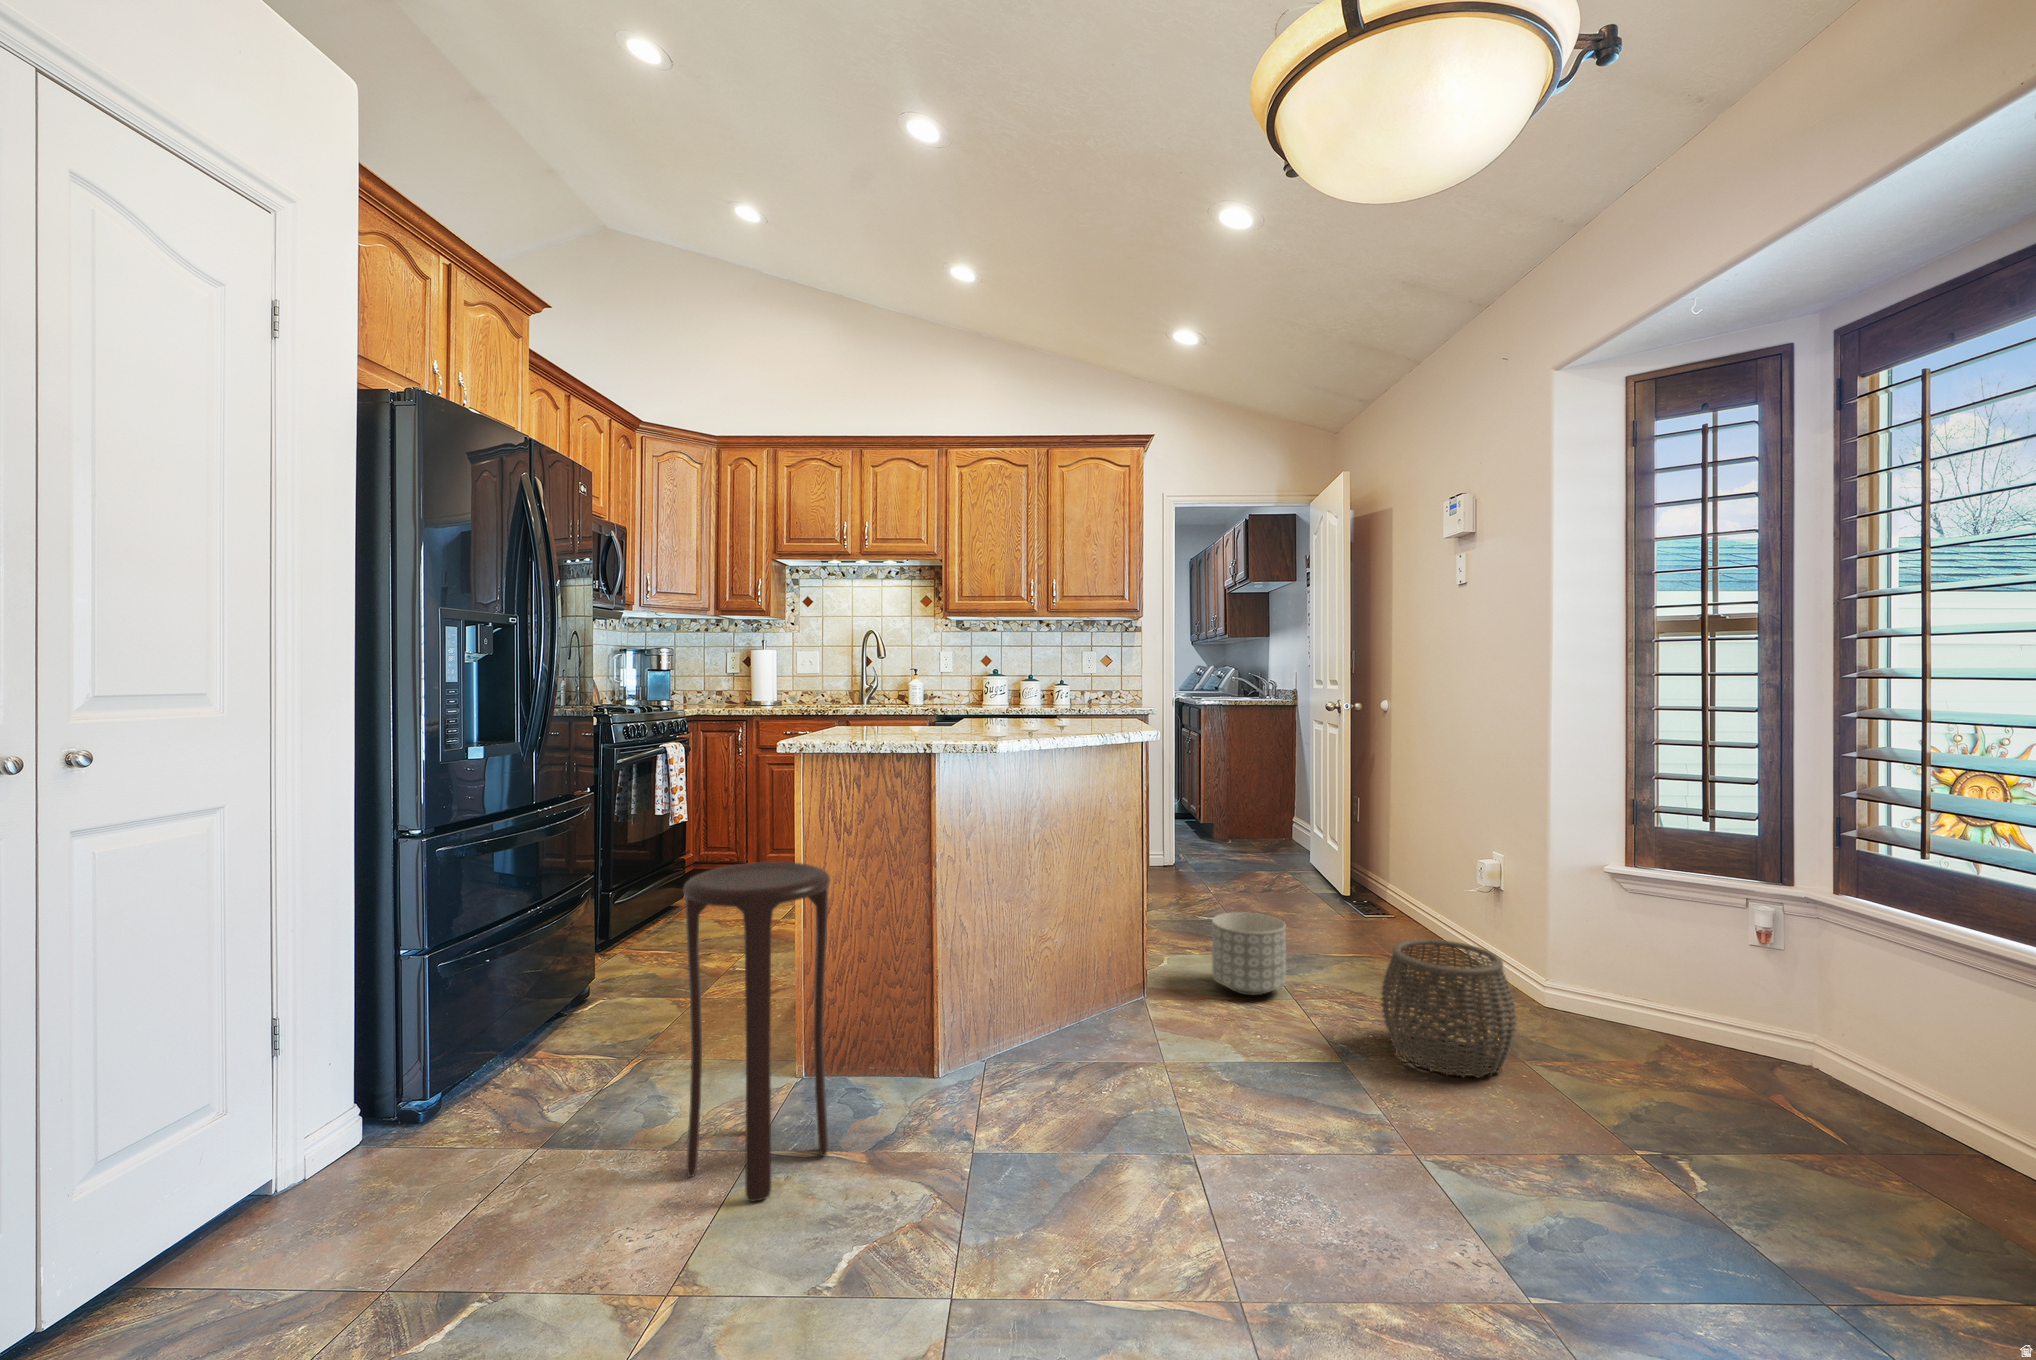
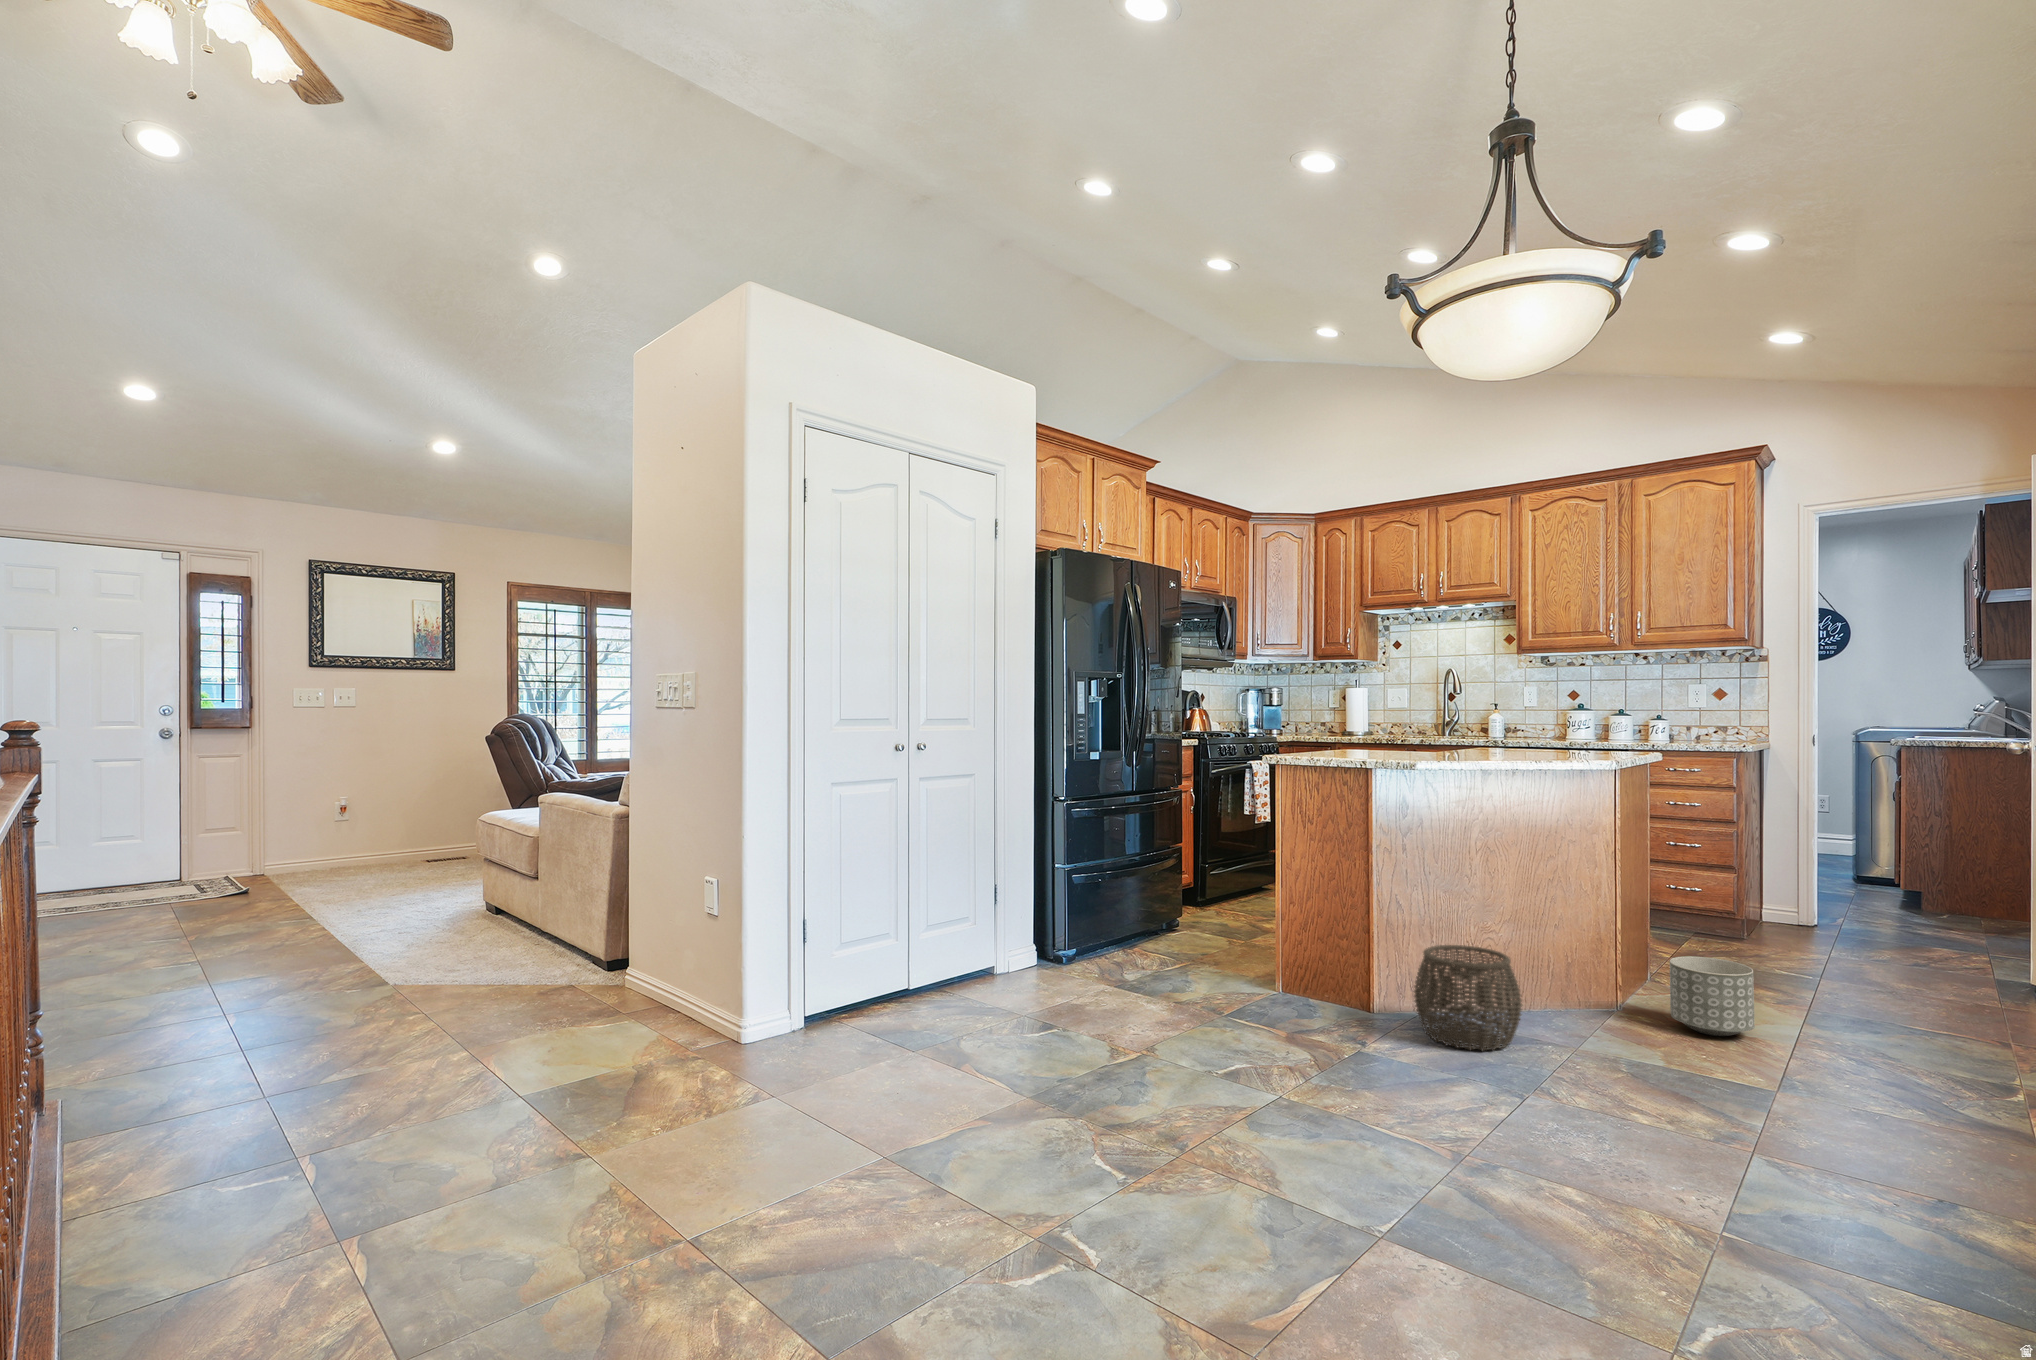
stool: present [683,862,830,1201] -> none [1174,839,1258,1023]
woven basket: present [1381,939,1517,1078] -> present [1414,945,1522,1051]

